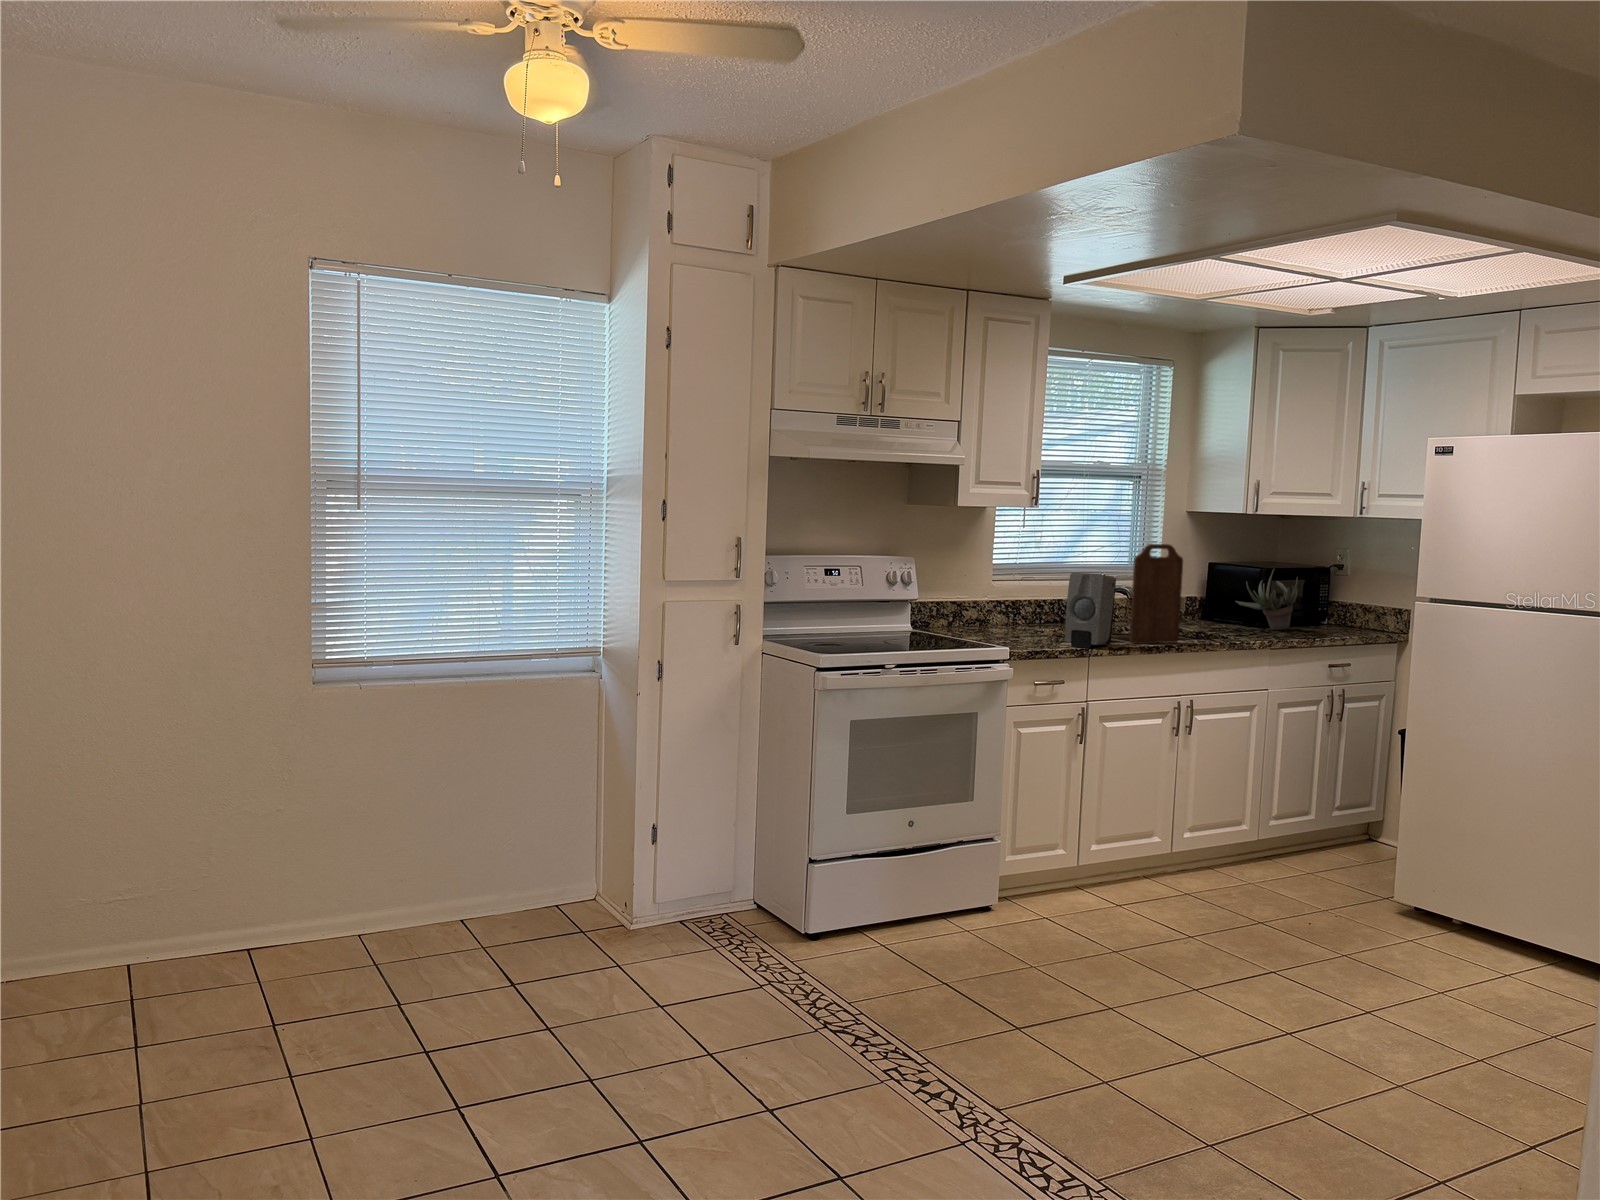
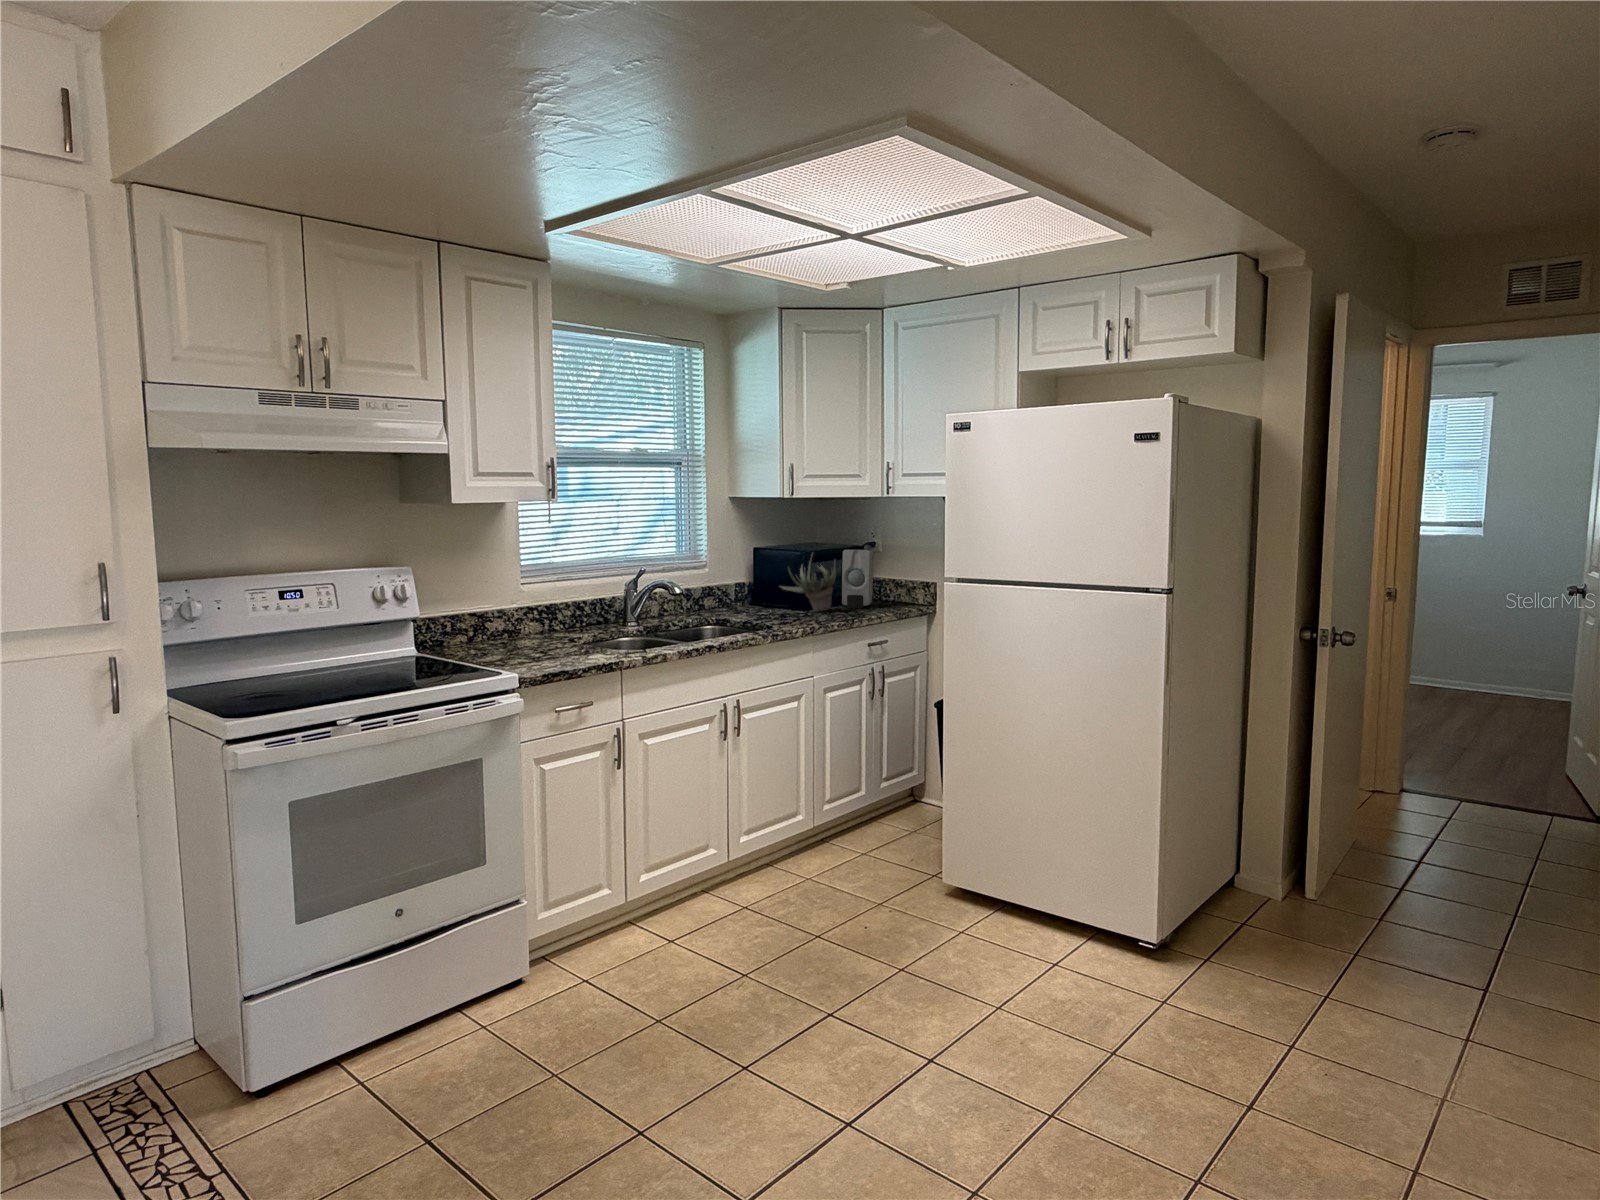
cutting board: present [1129,544,1183,643] -> none [666,536,721,647]
soap dispenser: present [1065,573,1116,648] -> present [842,550,873,608]

